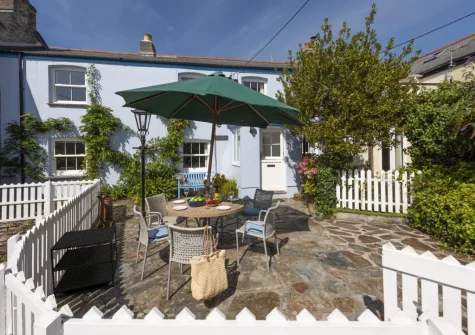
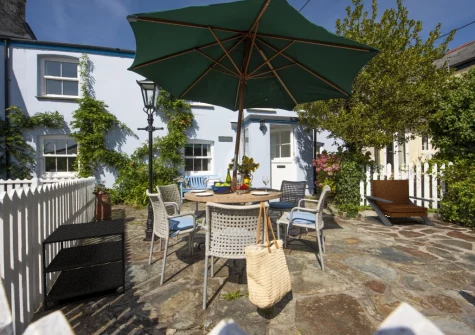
lounge chair: none [339,186,398,230] -> present [364,179,435,227]

